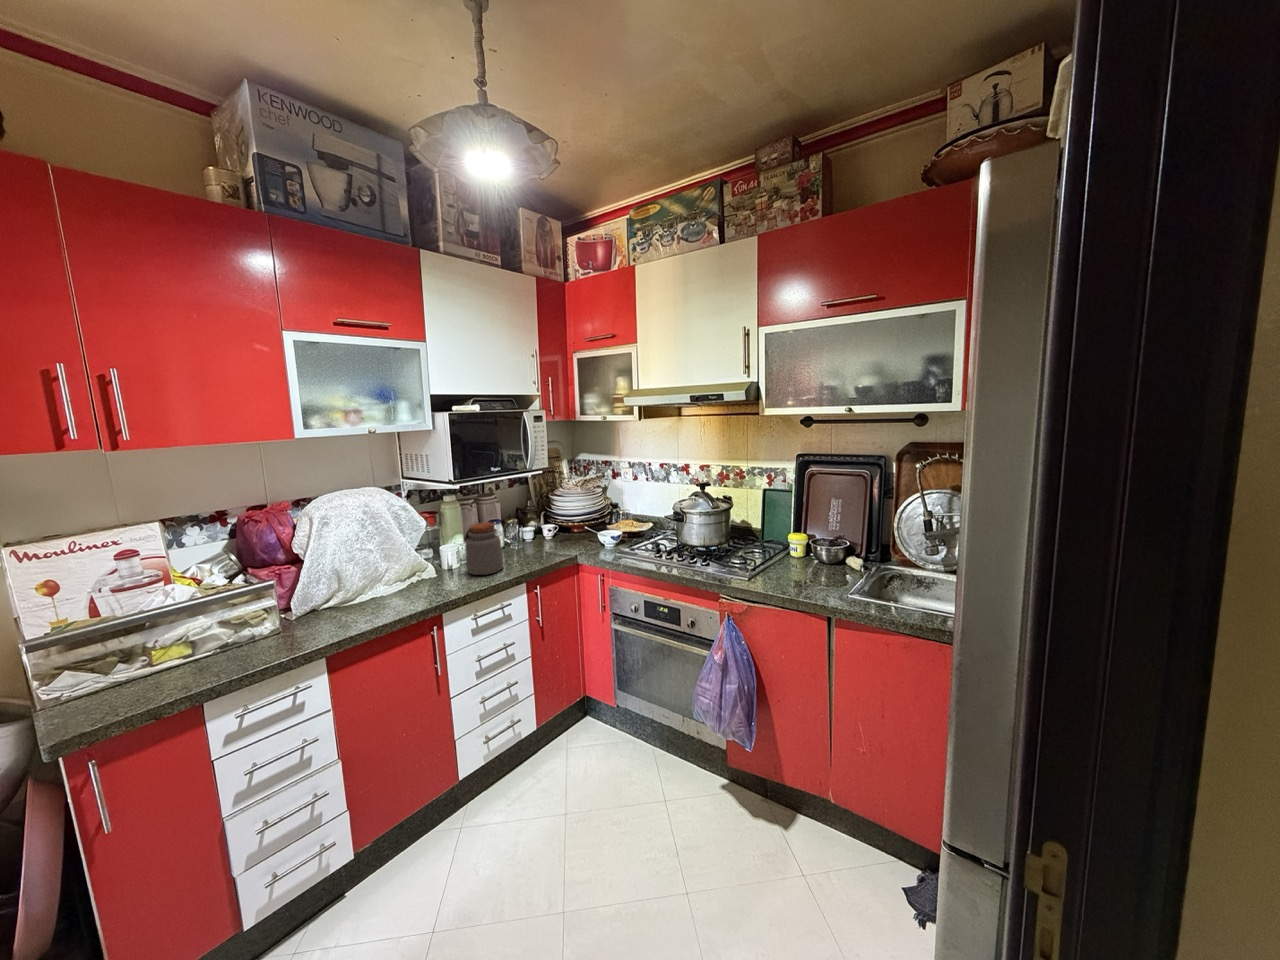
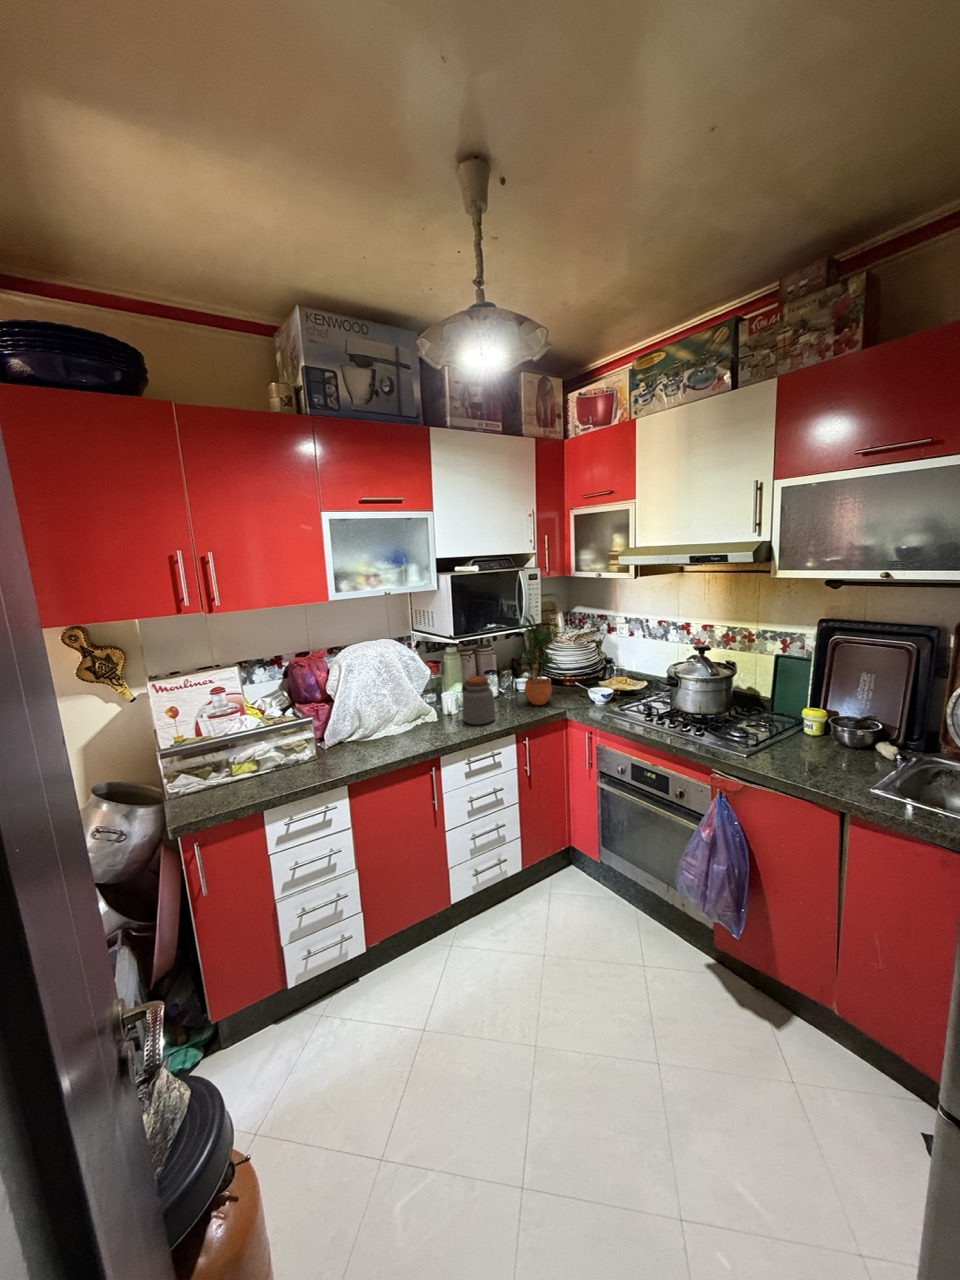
potted plant: none [519,455,574,550] -> present [515,614,561,705]

